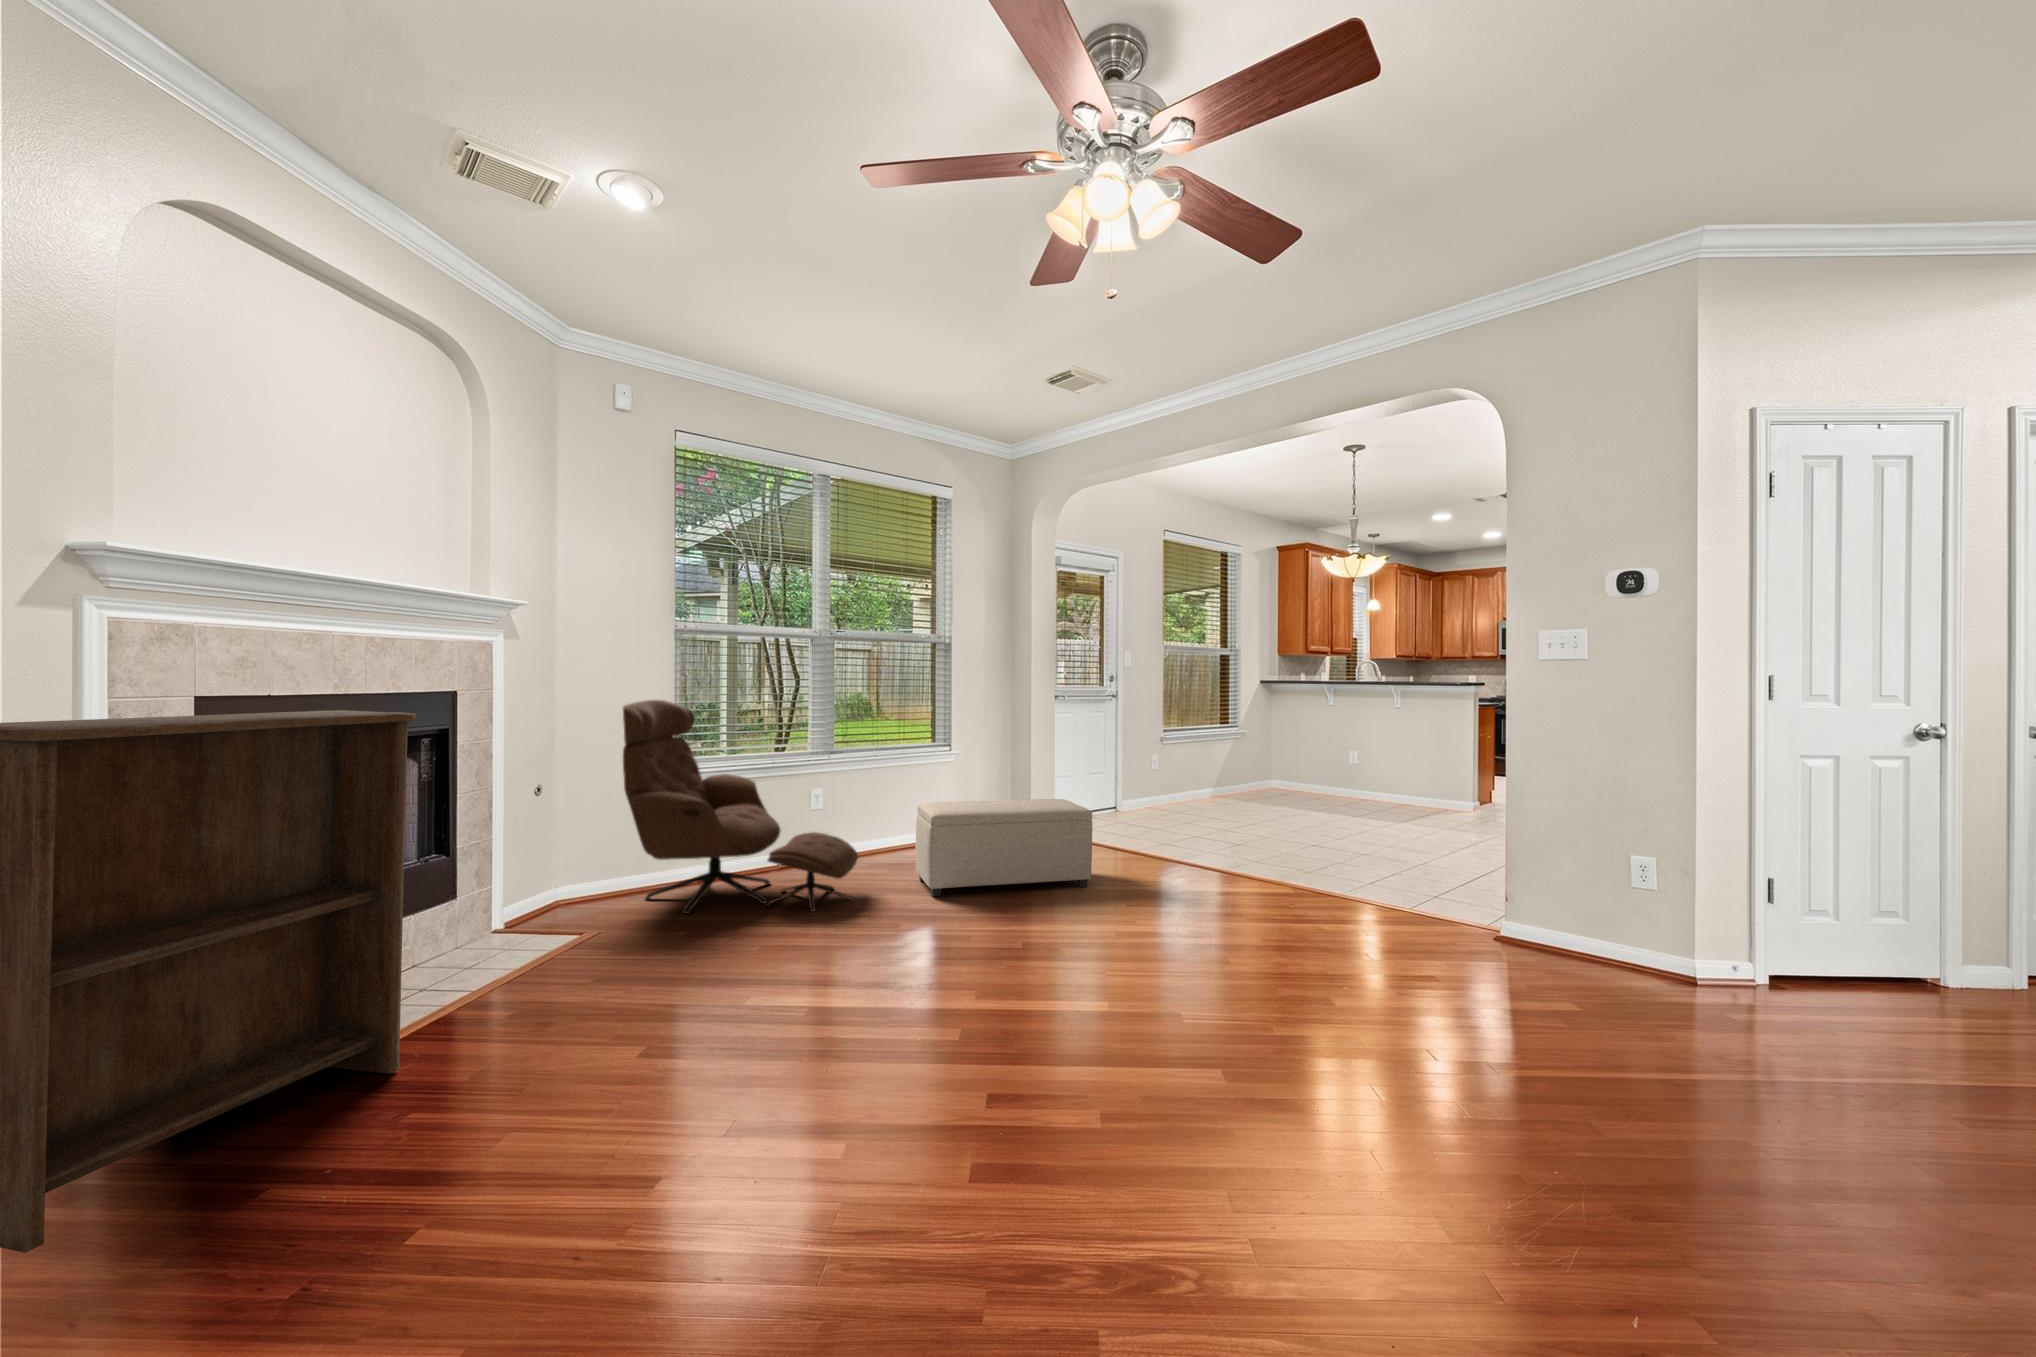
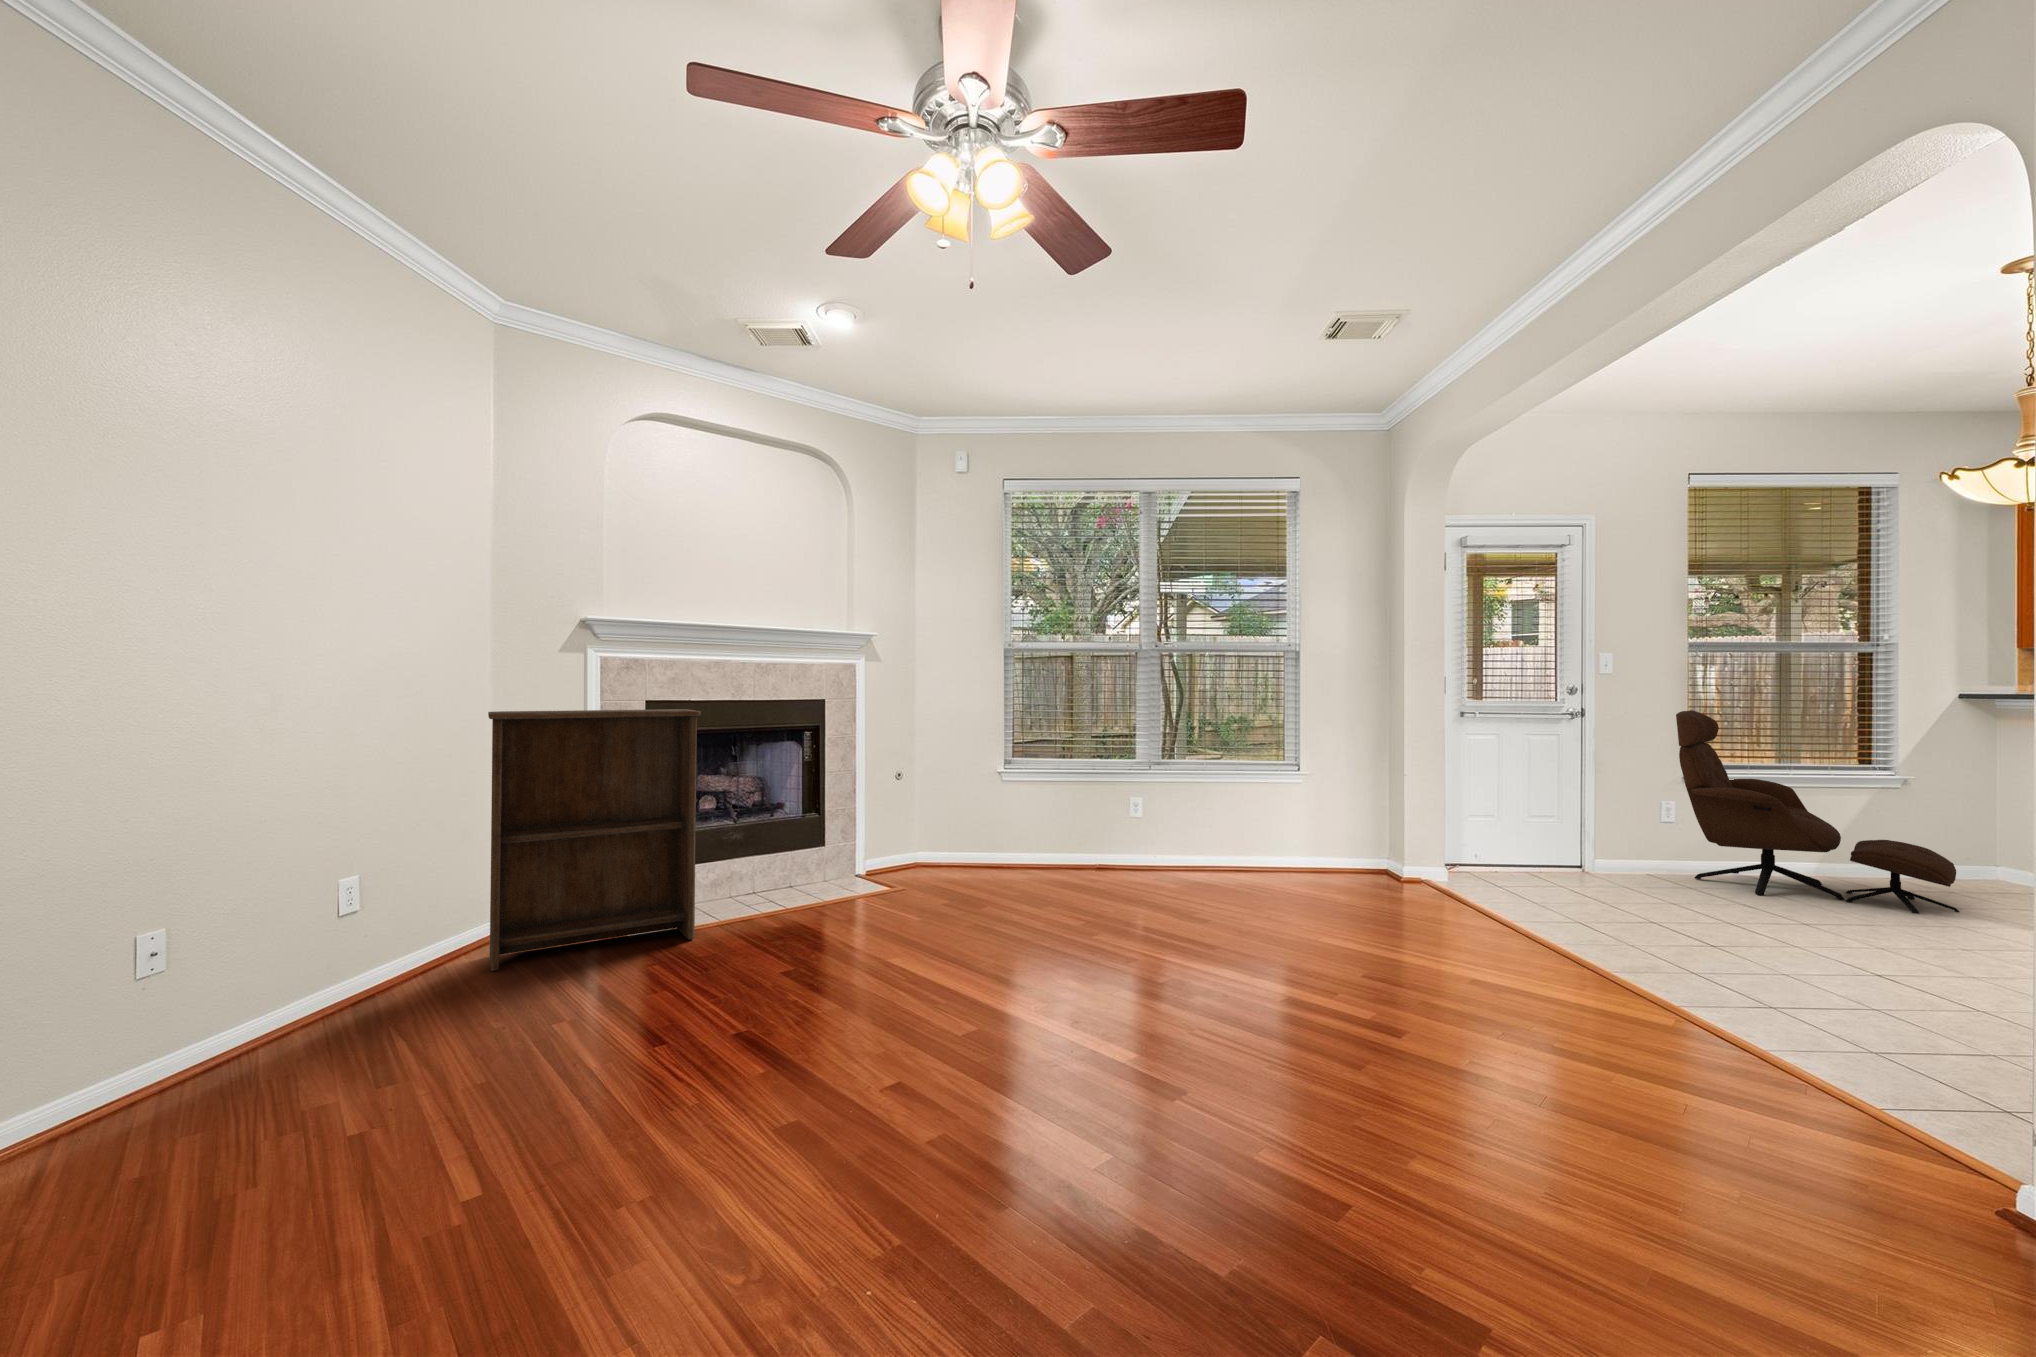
lounge chair: present [623,700,858,914] -> present [1676,710,1959,914]
ottoman: present [916,799,1092,897] -> none [1180,817,1381,936]

